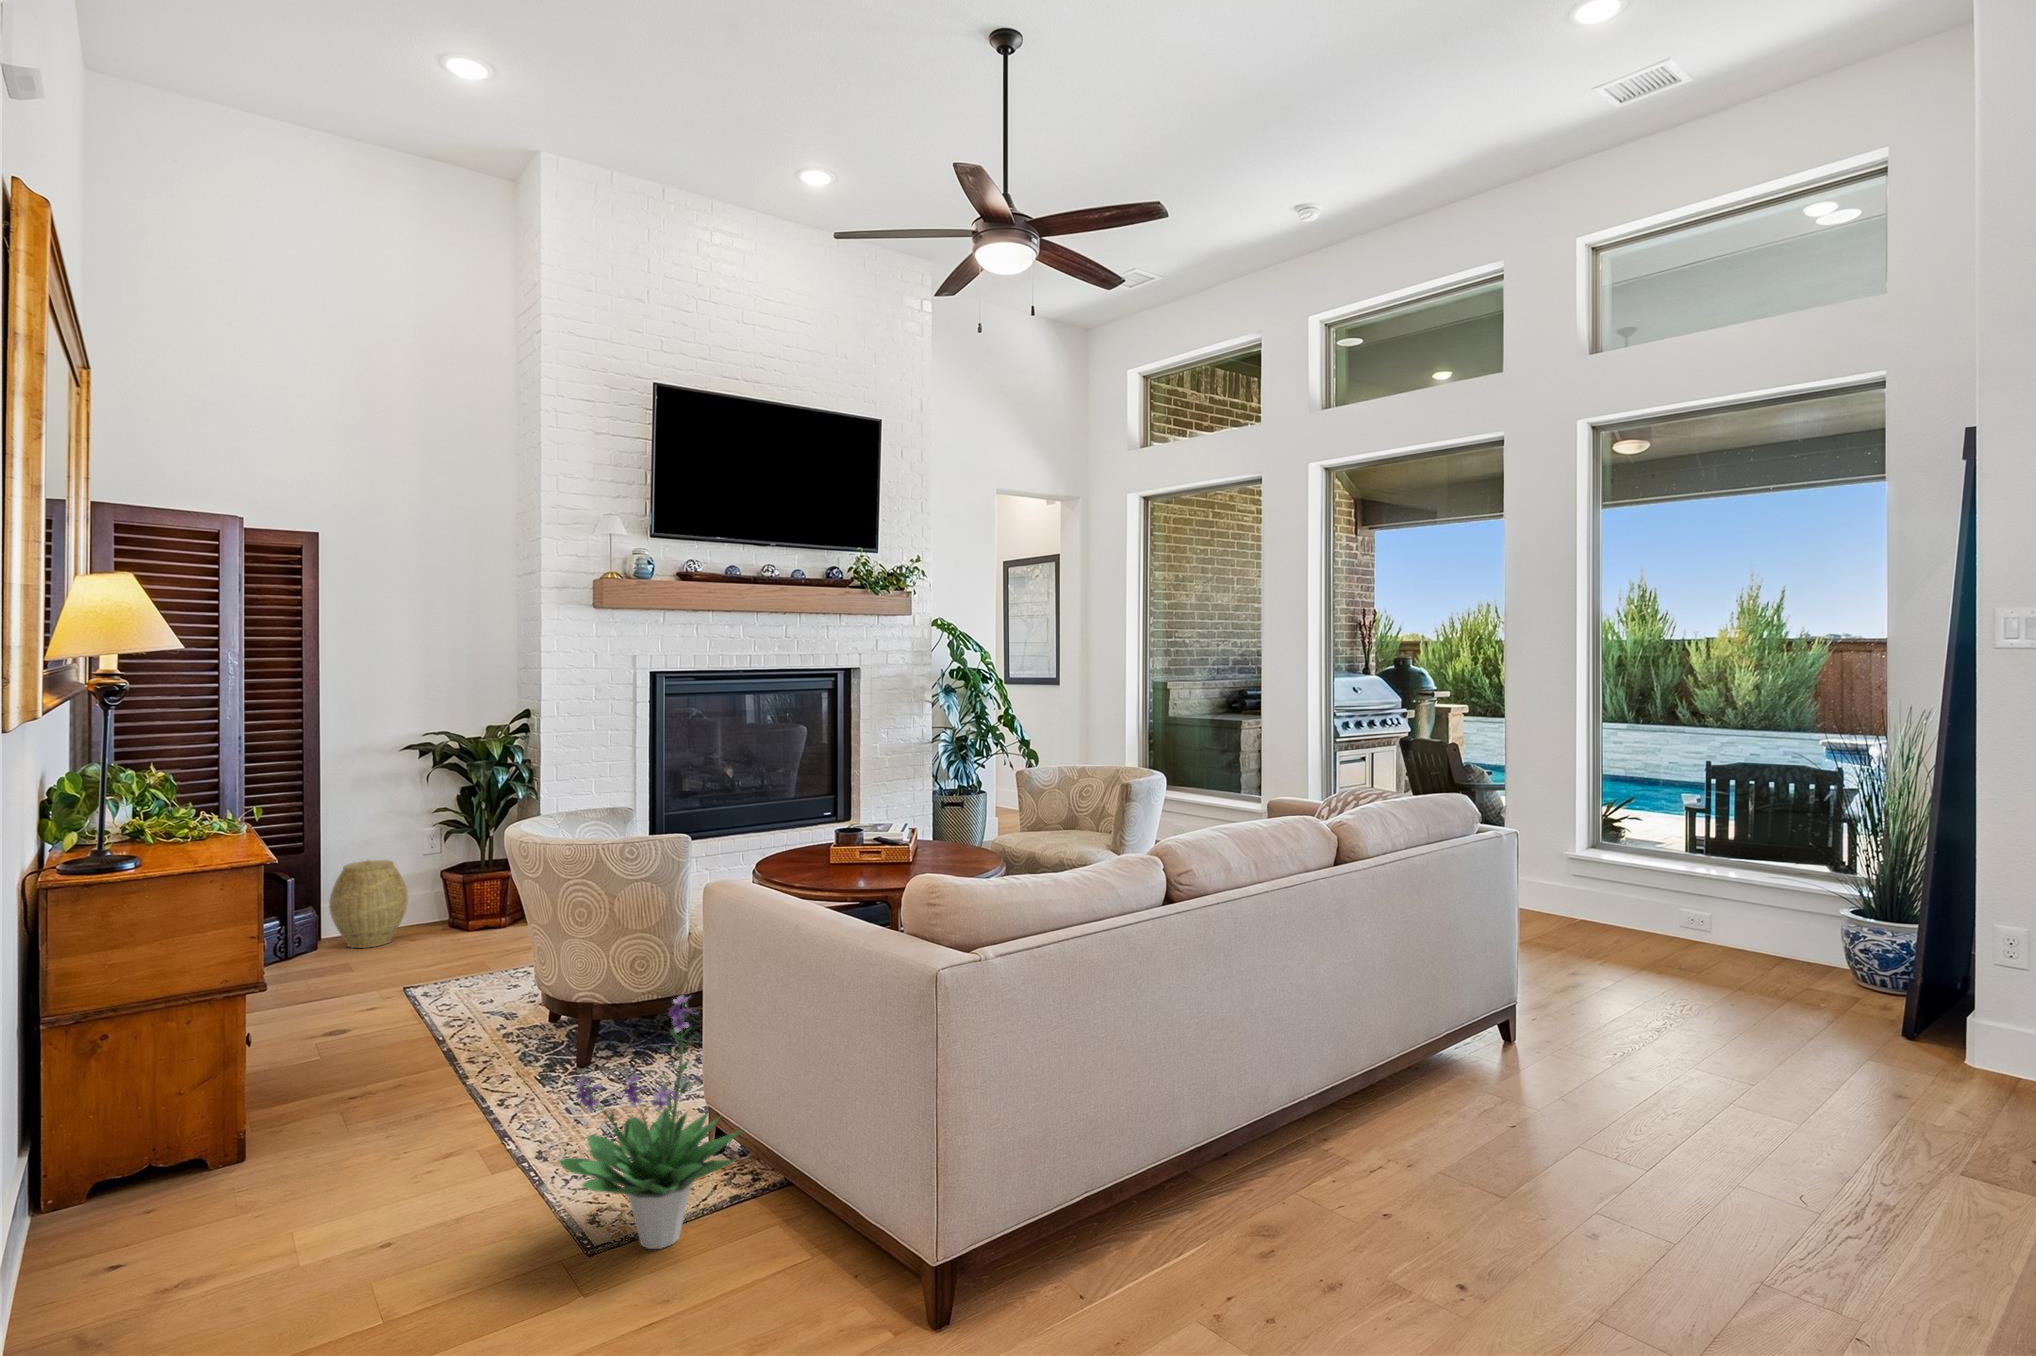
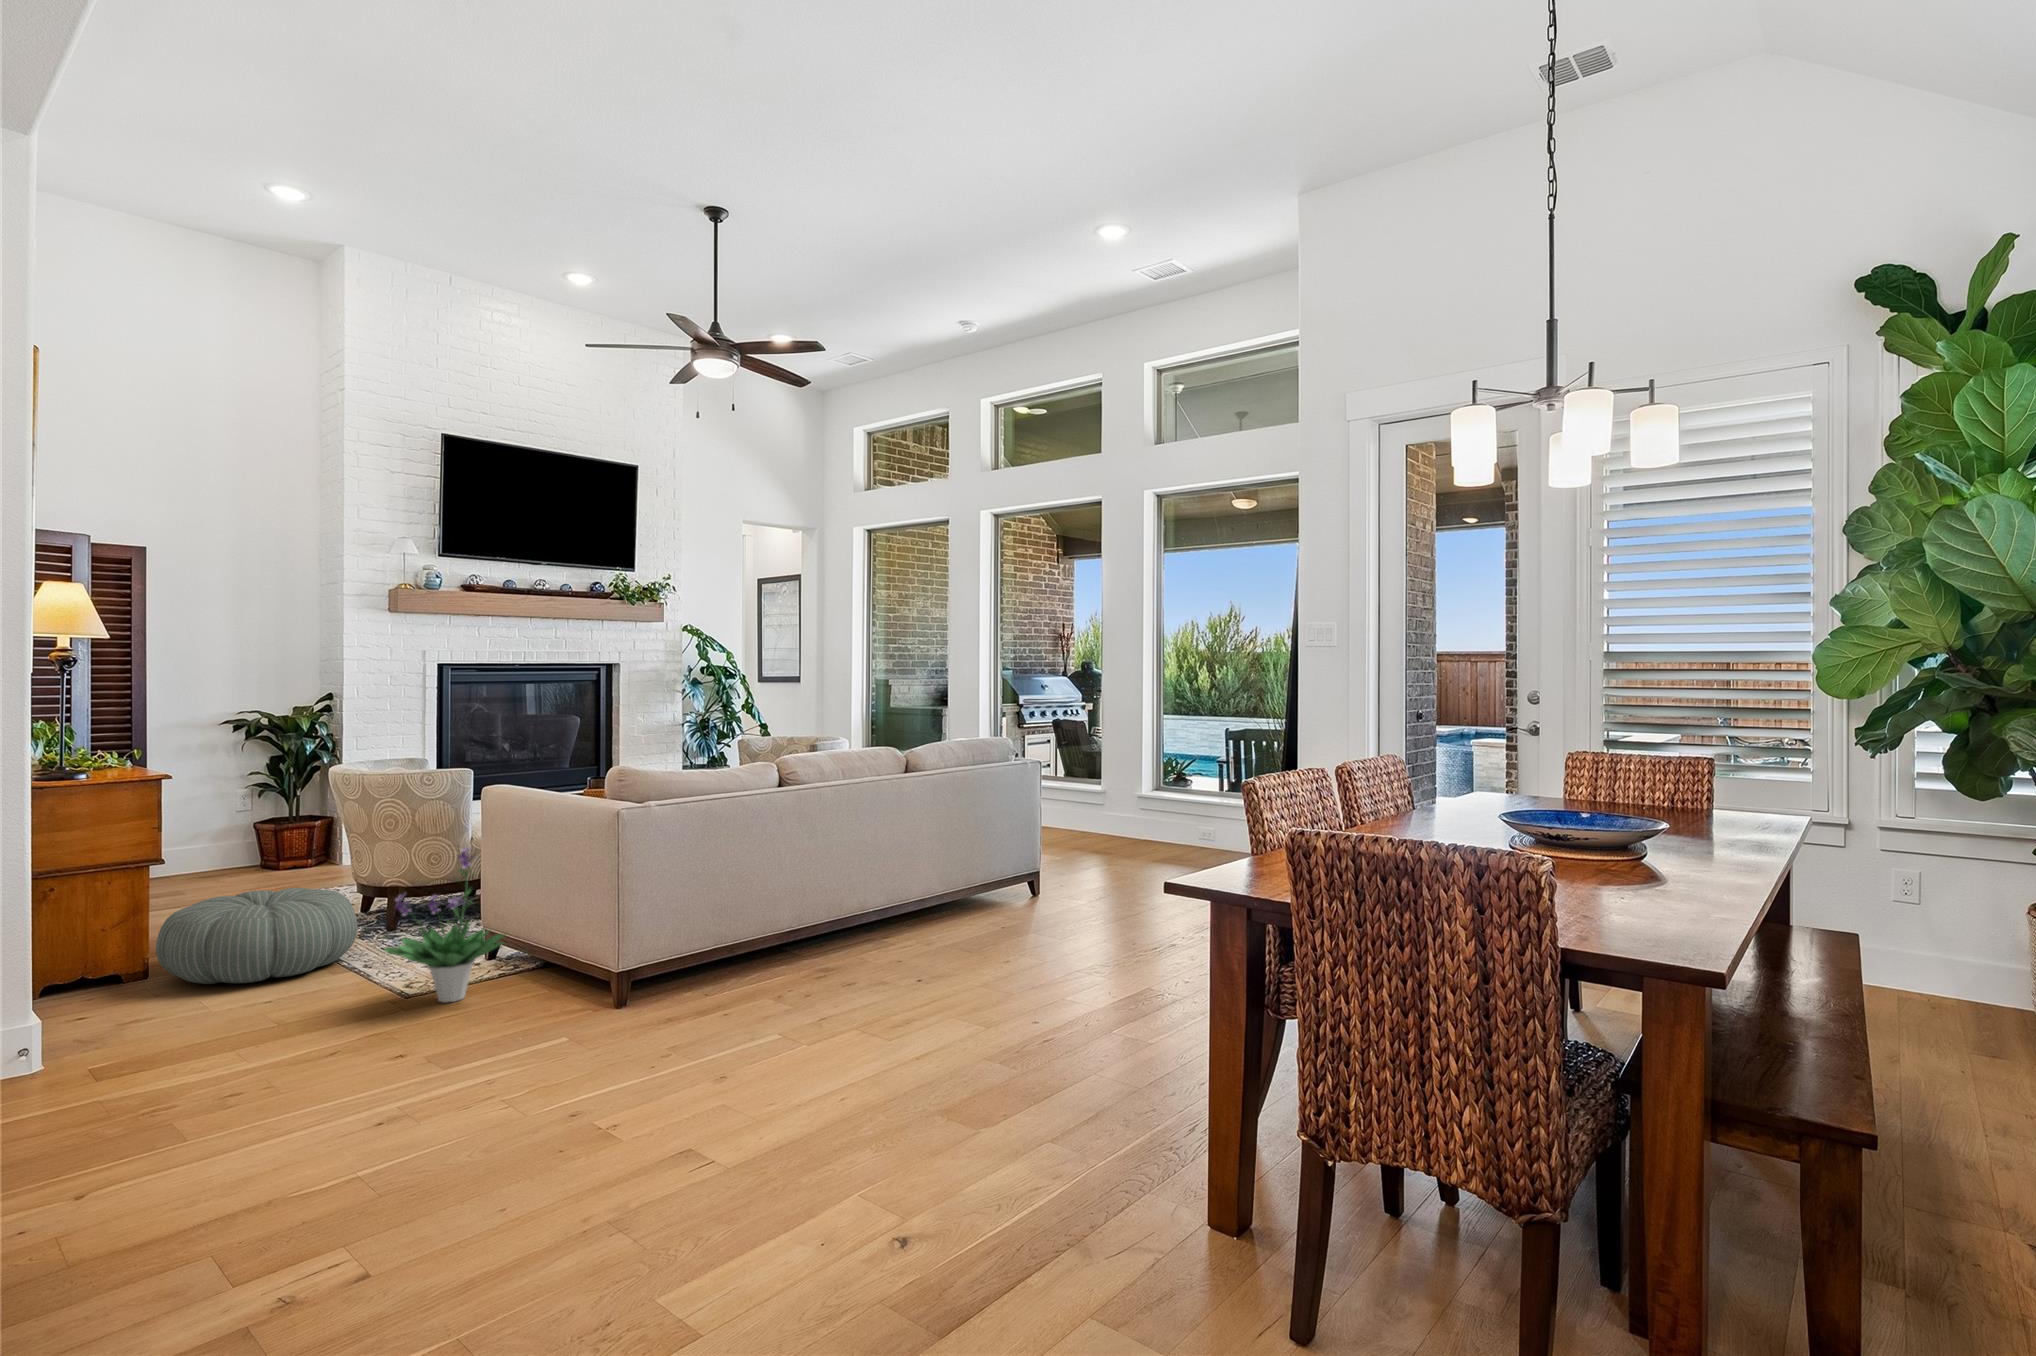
woven basket: present [329,860,408,948] -> none [156,813,226,884]
pouf: none [268,1008,536,1170] -> present [156,888,357,984]

